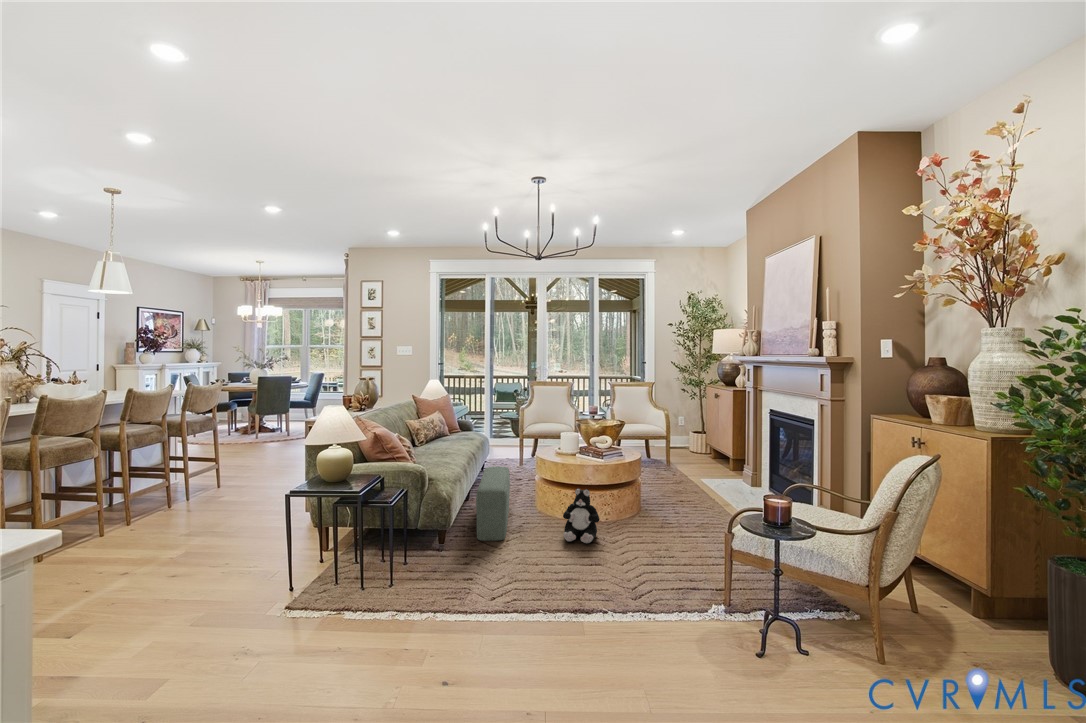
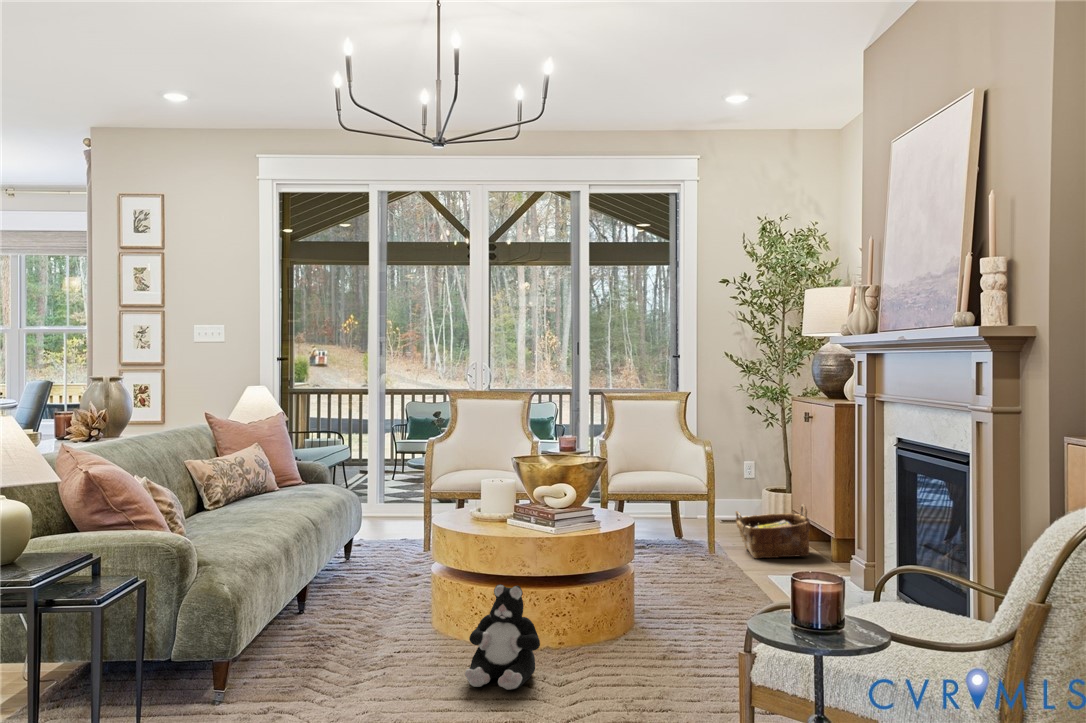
woven basket: none [679,441,718,469] -> present [735,504,810,558]
pouf: present [476,467,510,541] -> none [296,547,377,687]

